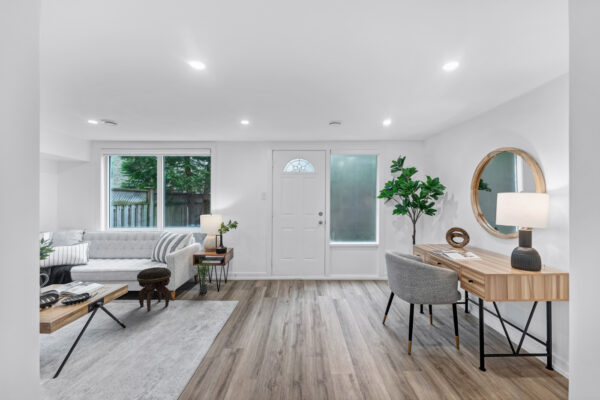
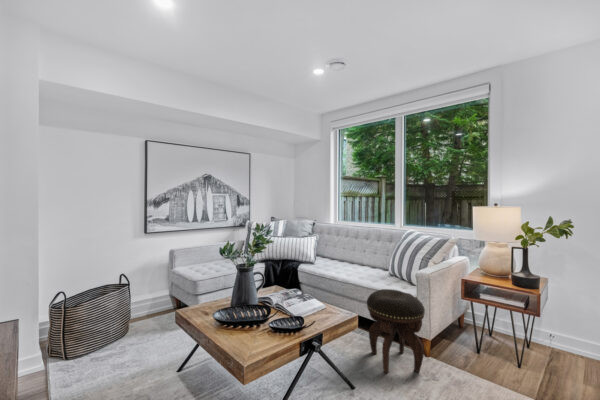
potted plant: present [196,259,211,293] -> none [450,285,514,364]

